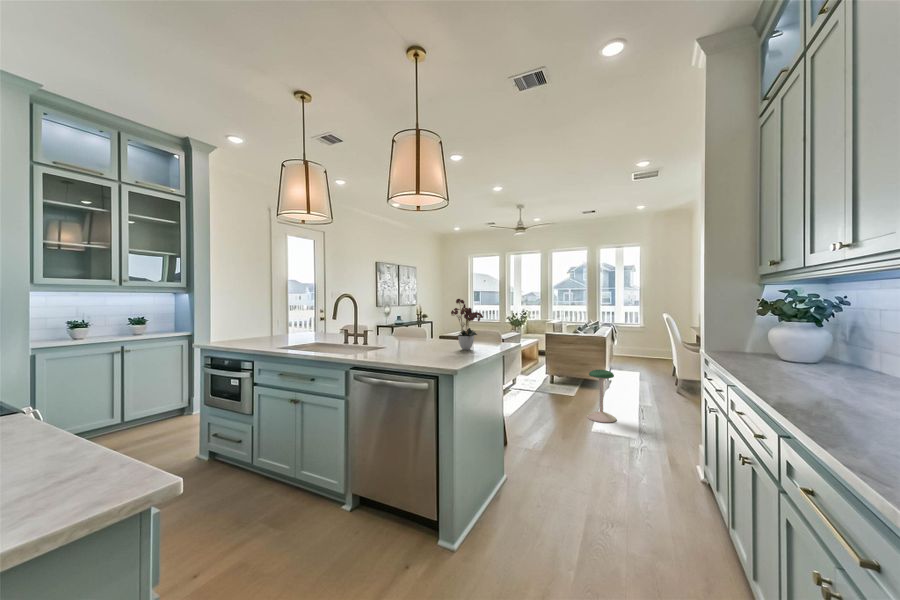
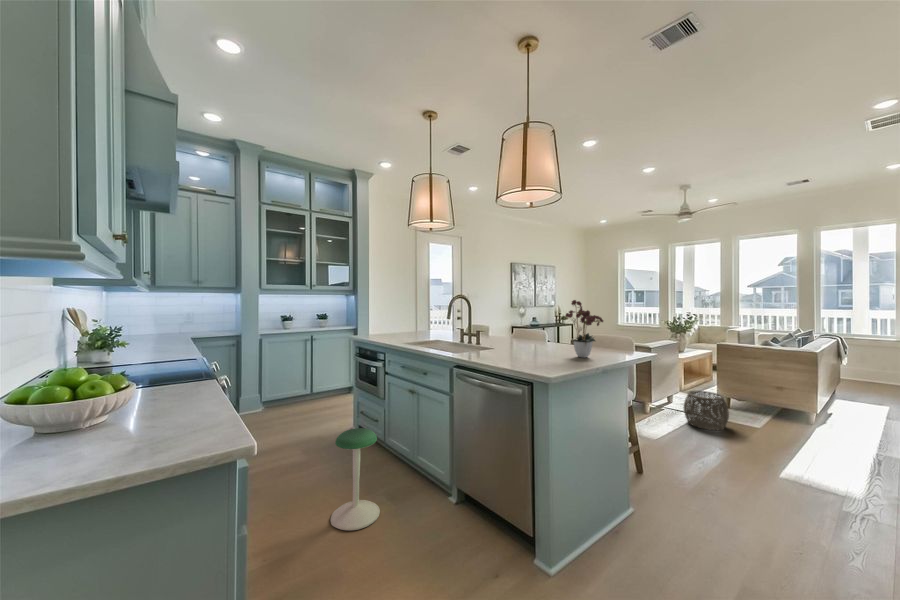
stool: present [587,370,616,423] -> present [330,428,380,531]
woven basket: none [528,372,559,403] -> present [684,391,729,430]

